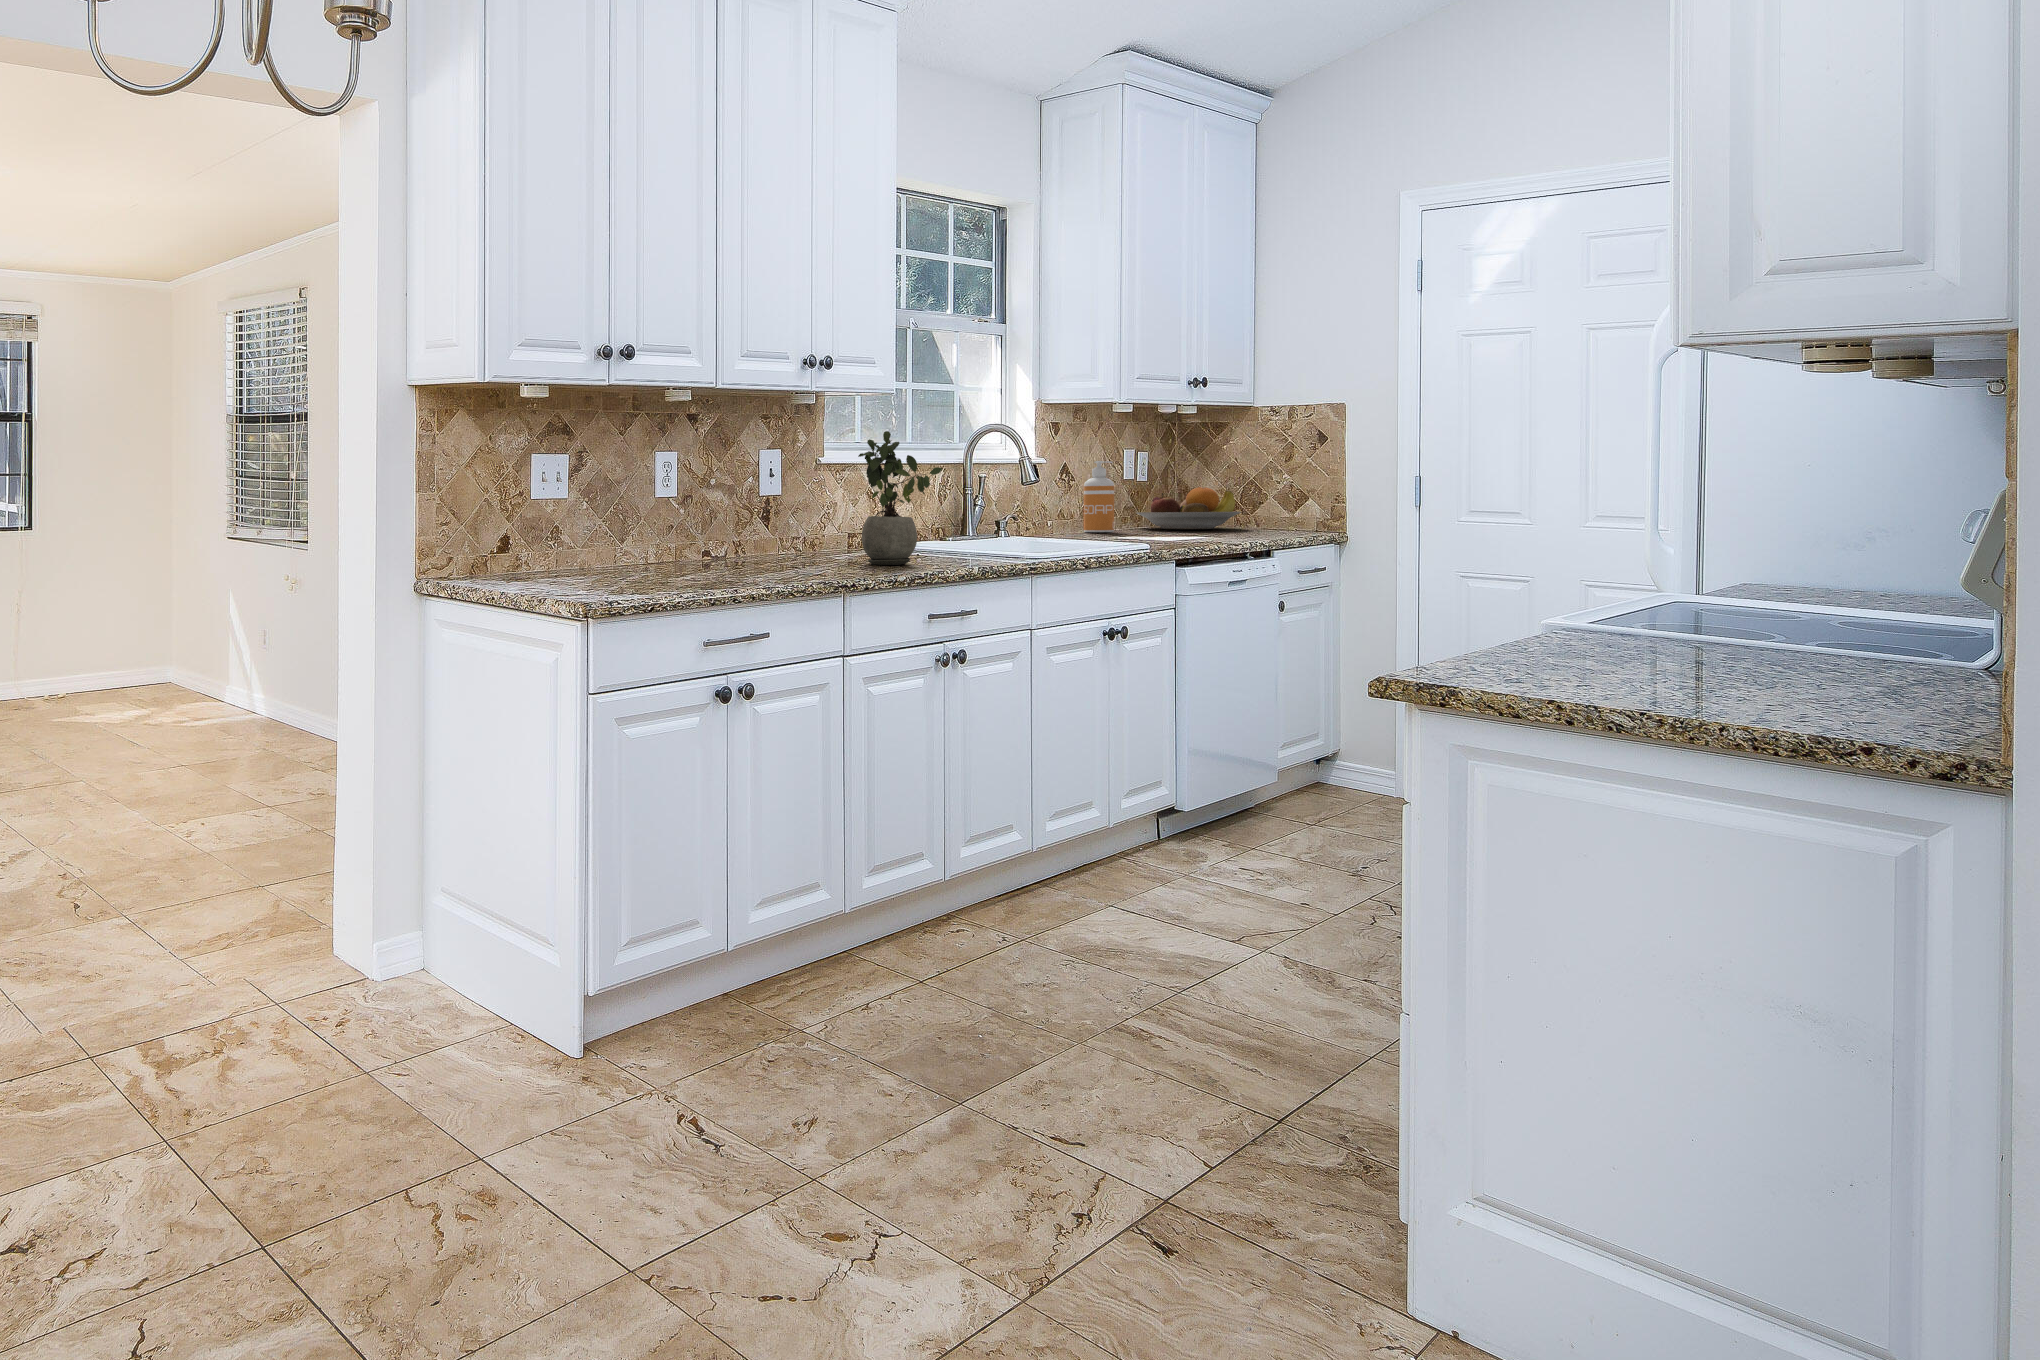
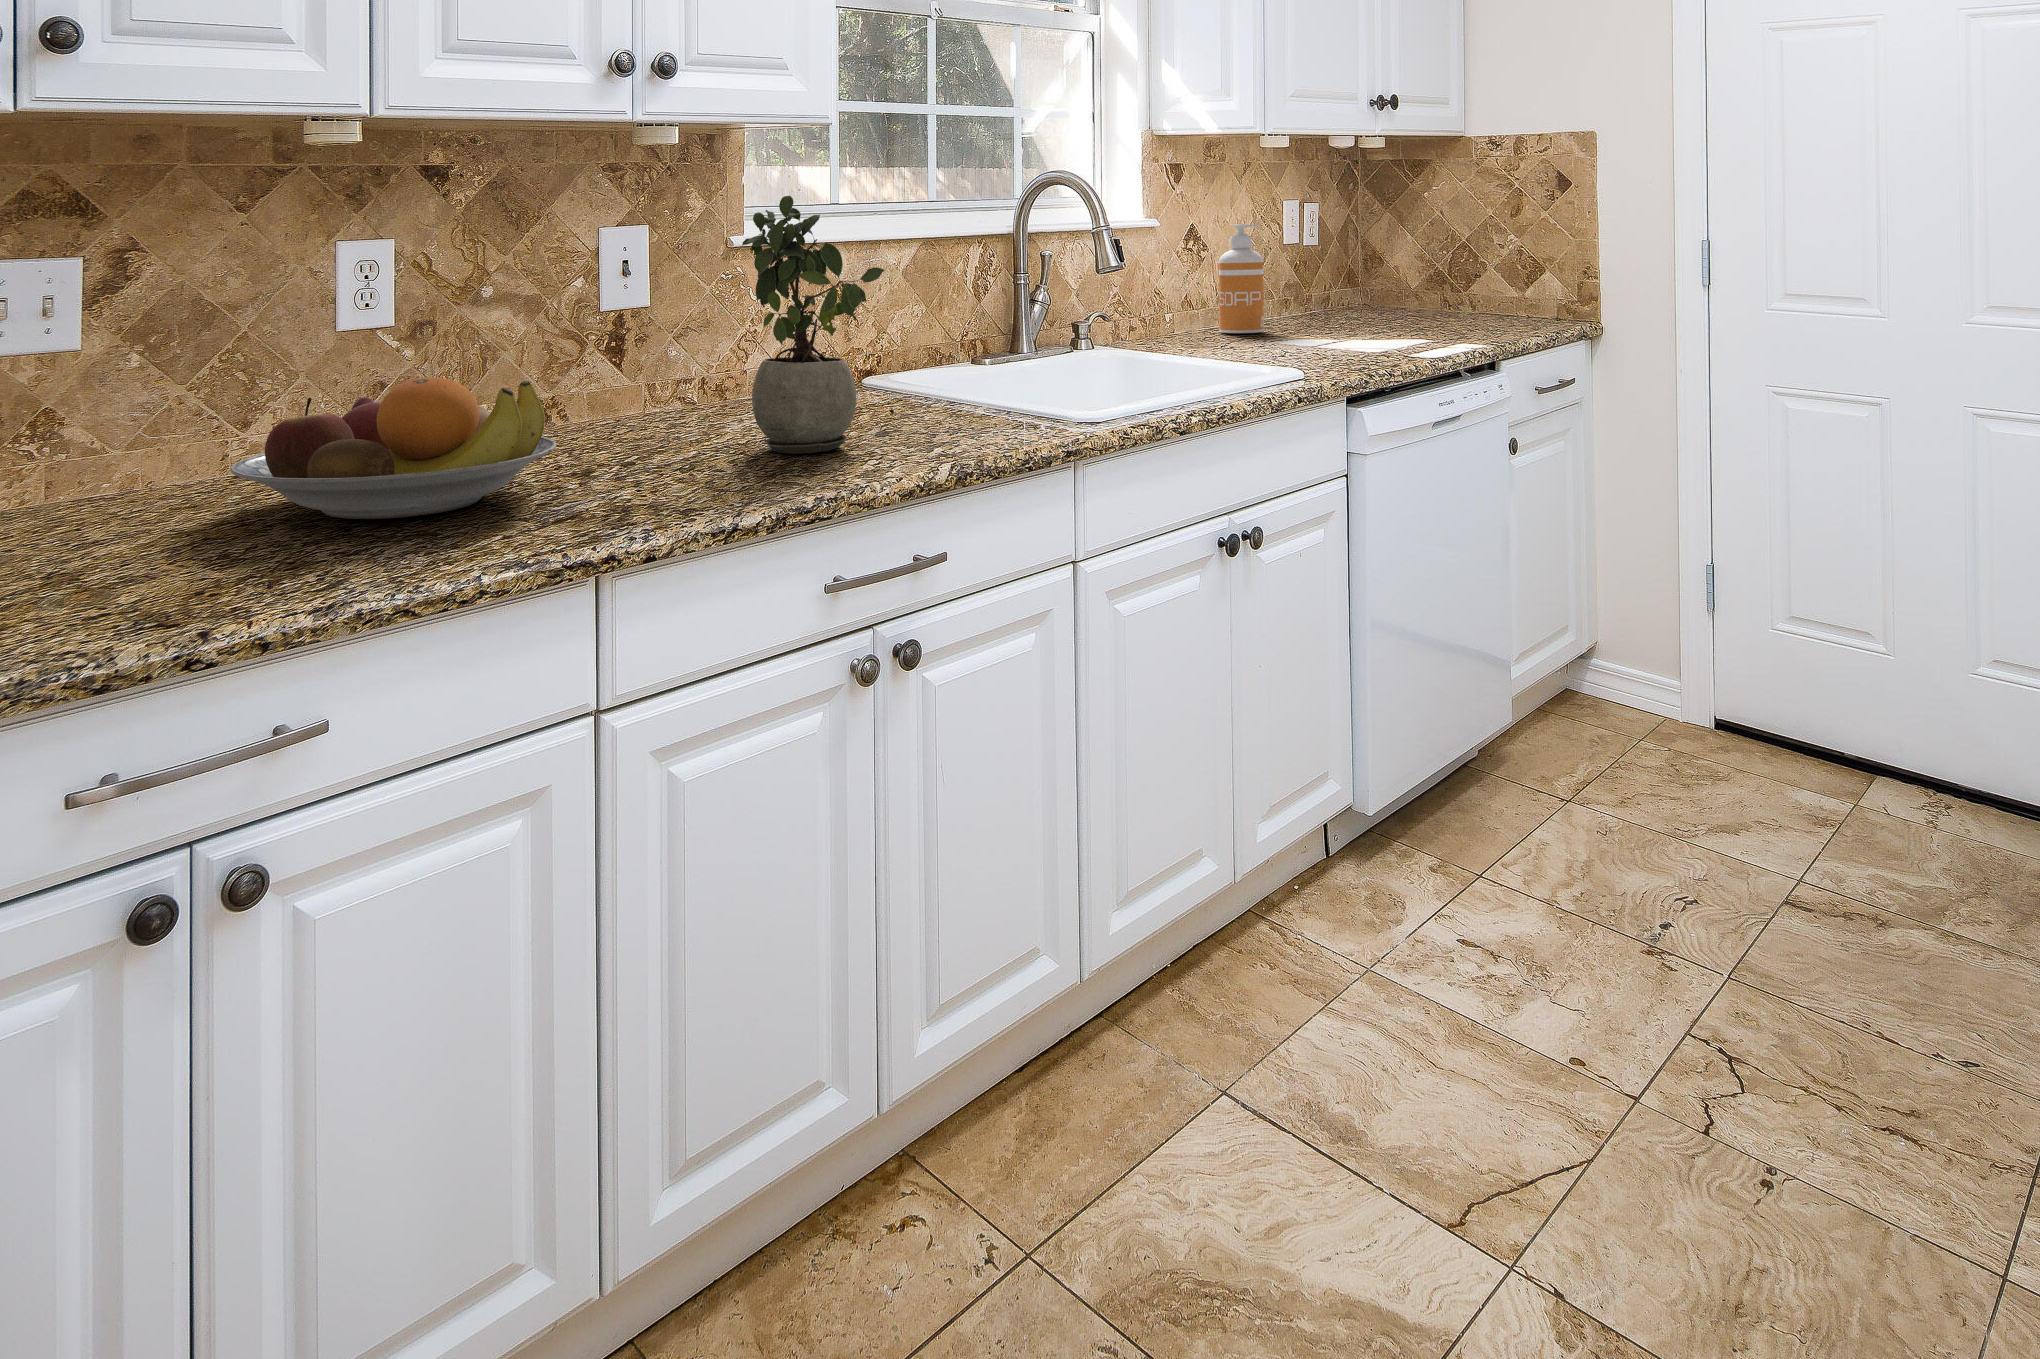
fruit bowl: present [1137,487,1241,529] -> present [231,377,556,519]

